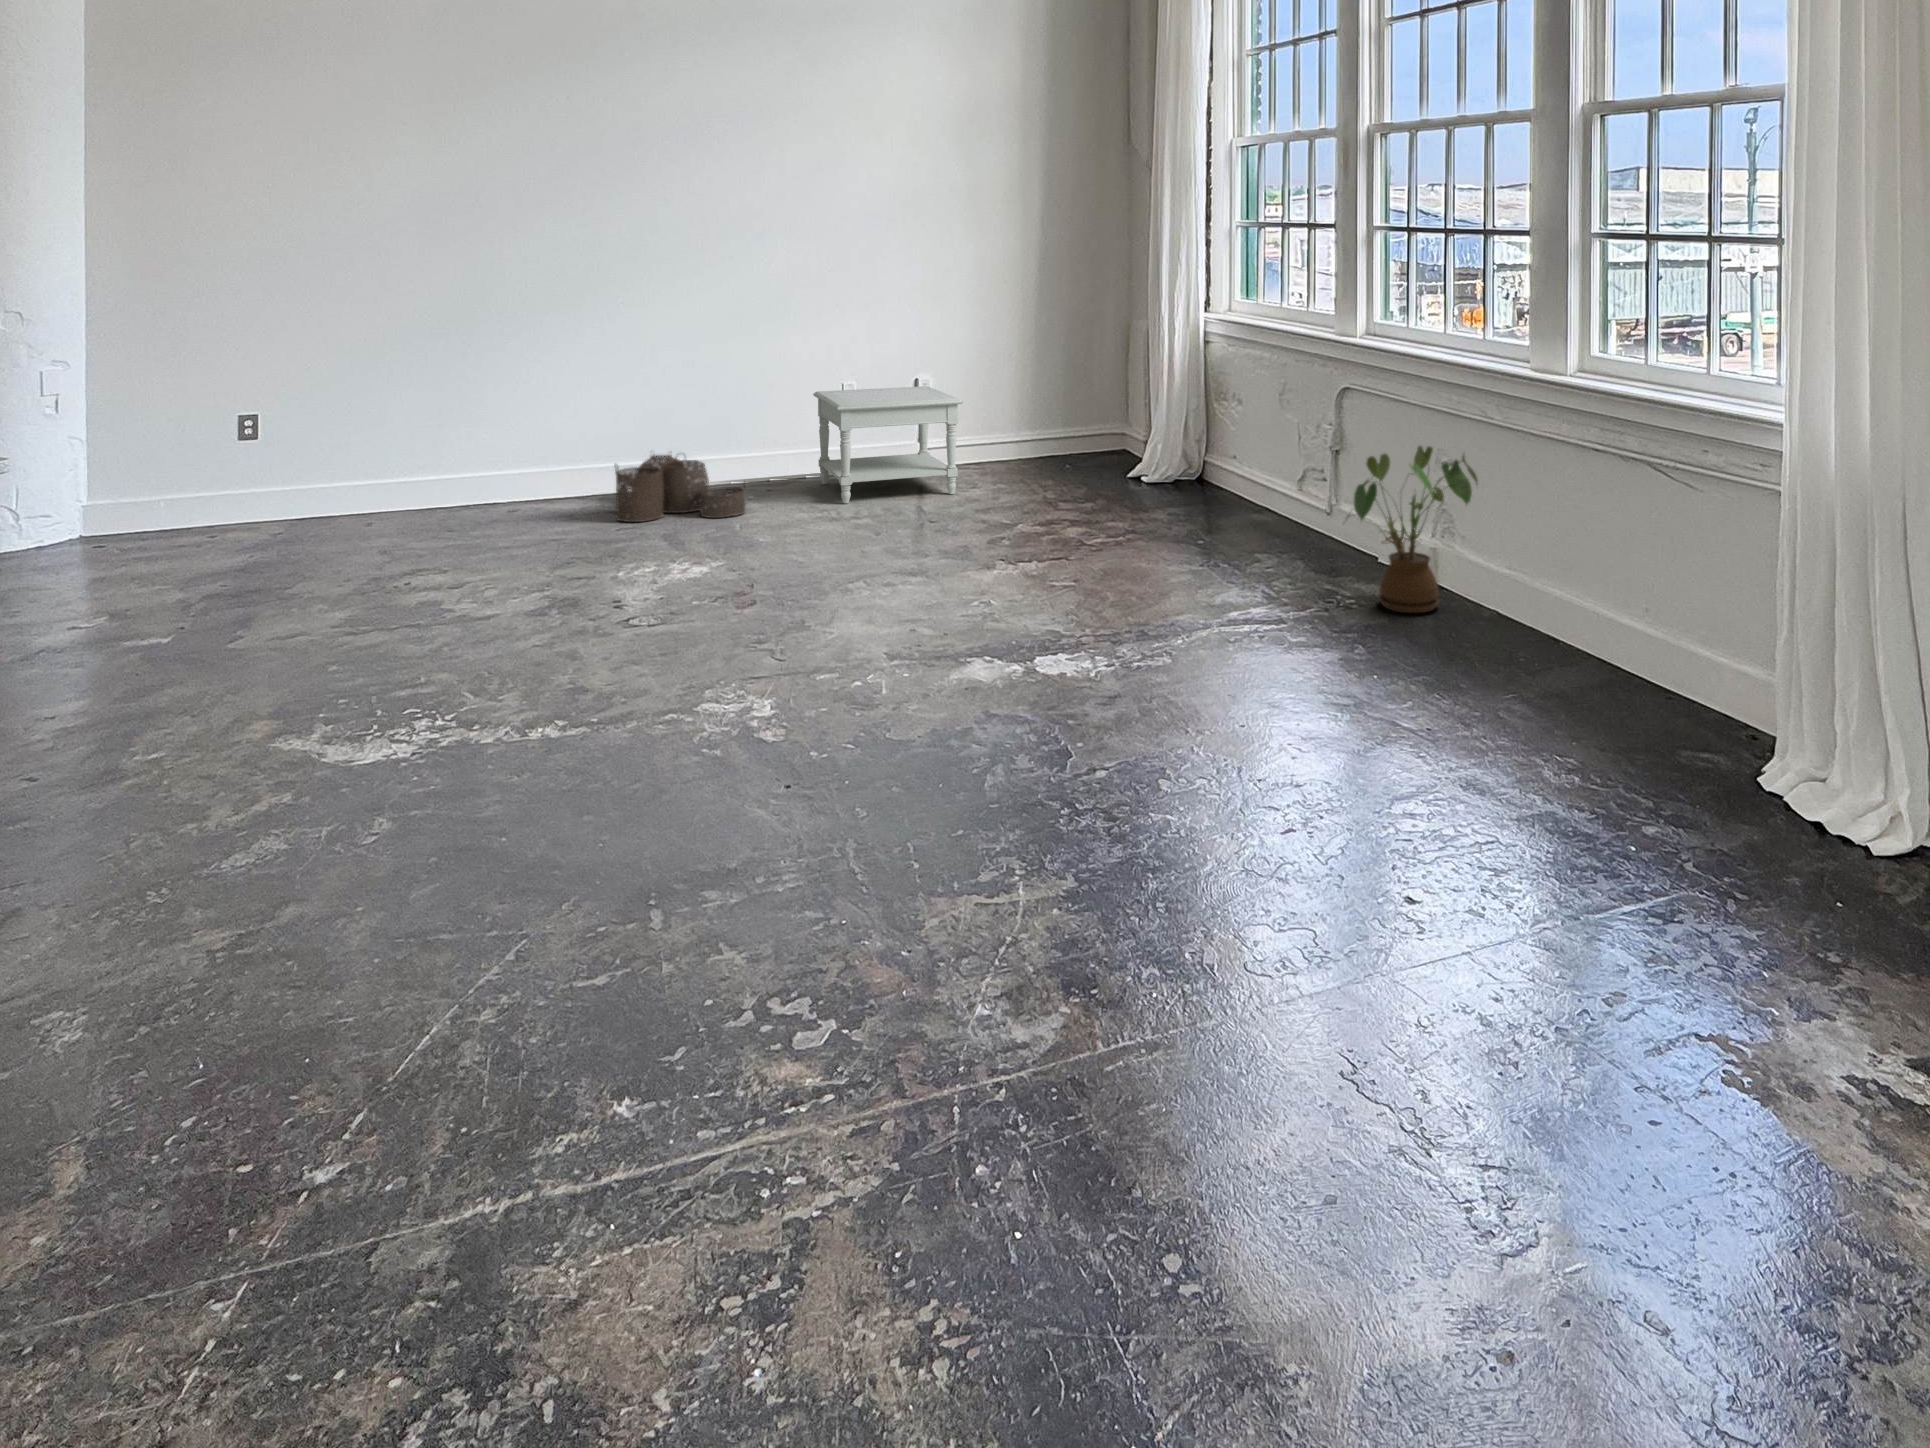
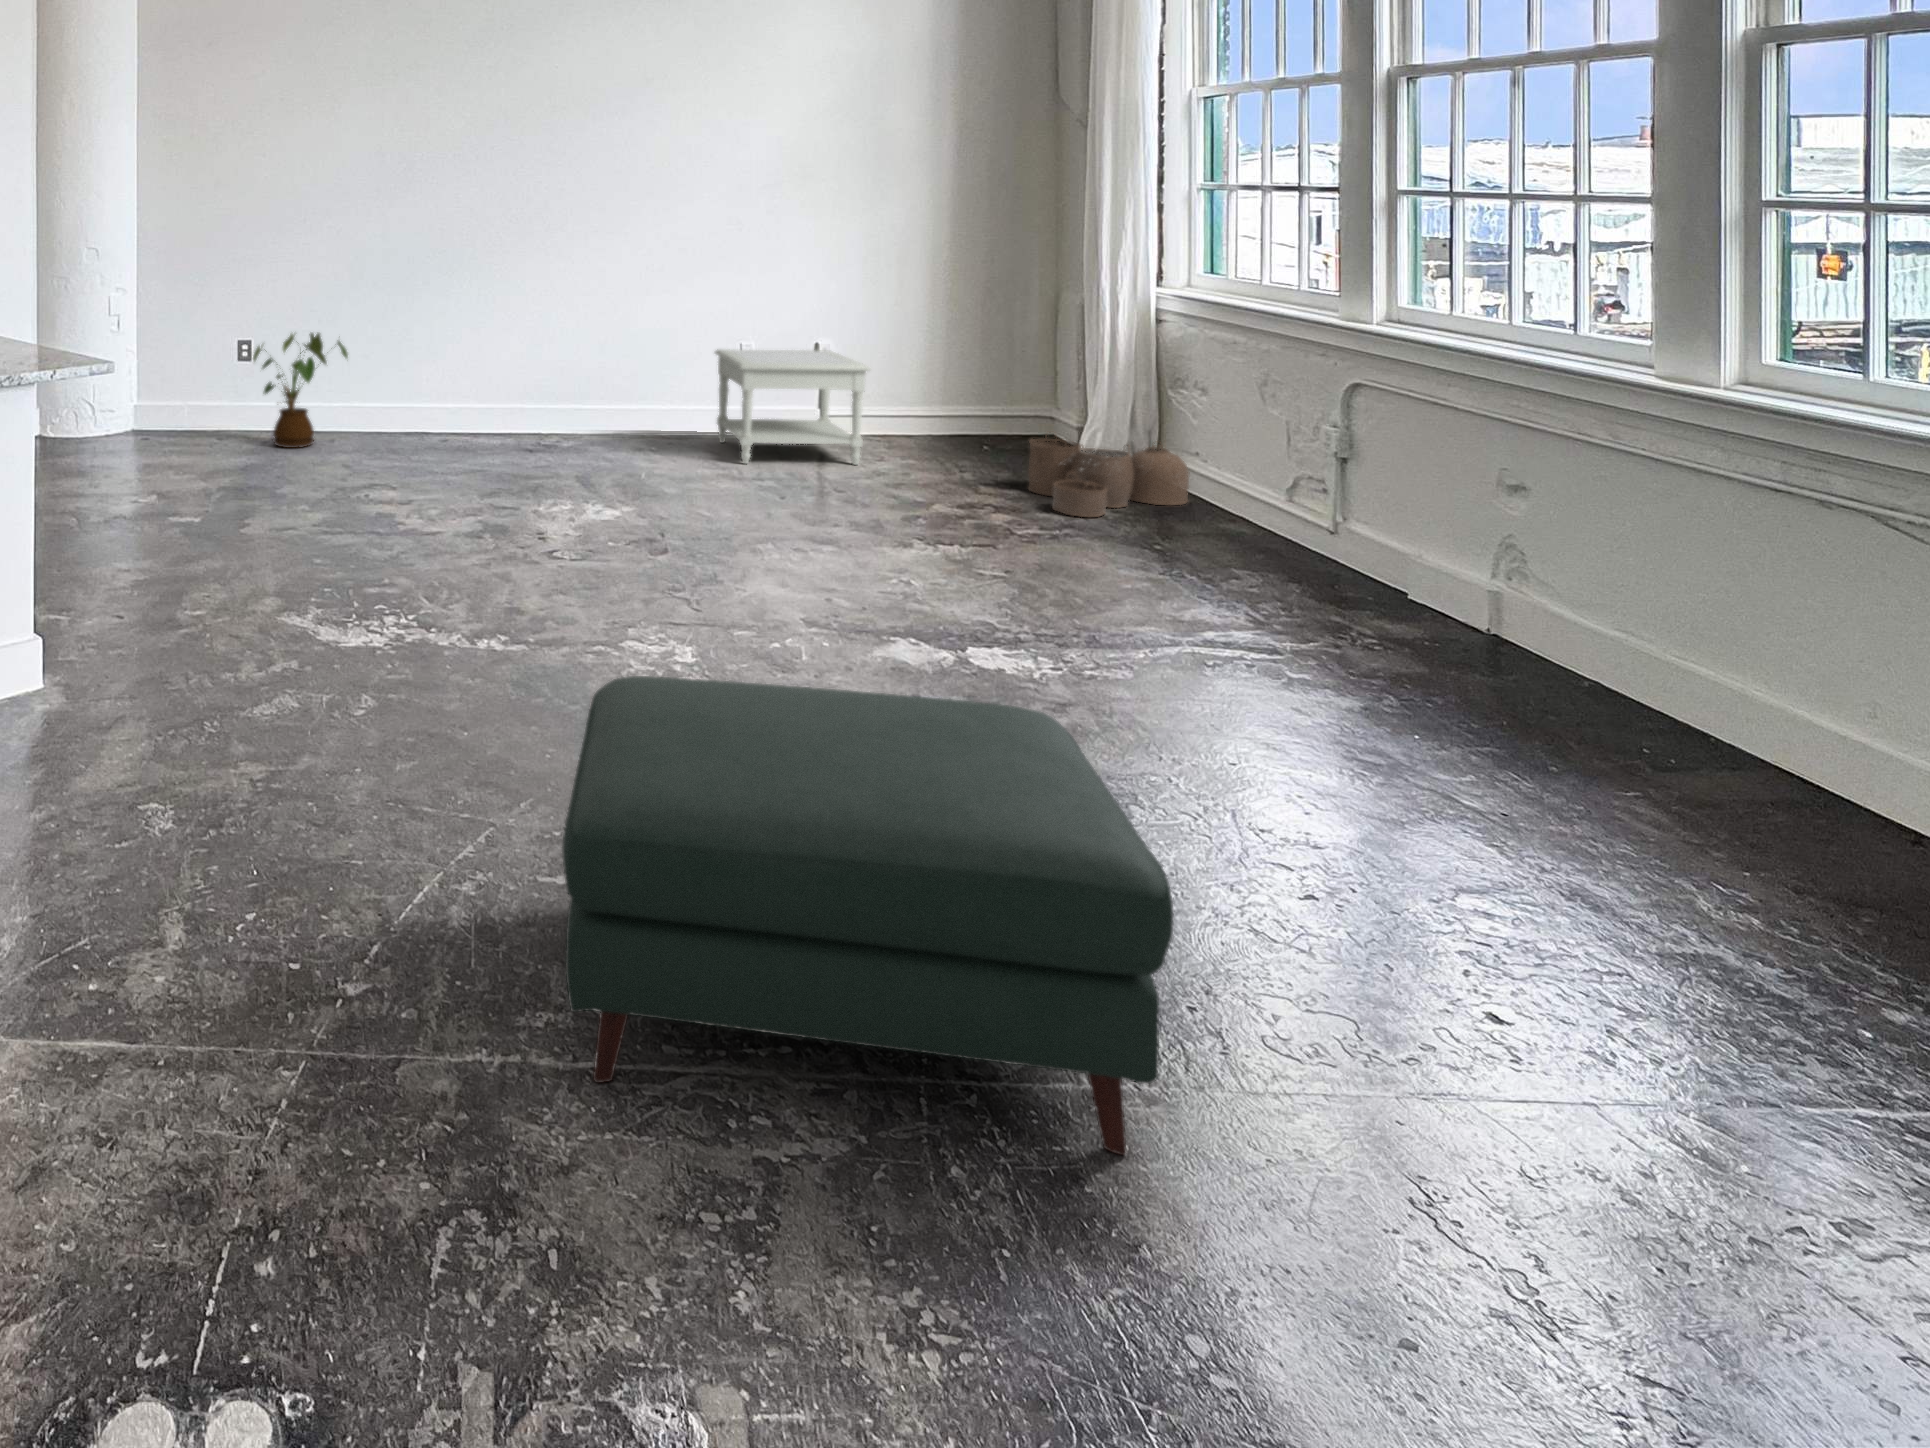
house plant: present [1348,445,1478,613] -> present [253,333,348,448]
woven basket: present [615,452,745,522] -> present [1028,432,1190,517]
ottoman: none [572,713,1155,1195] -> present [562,676,1173,1155]

